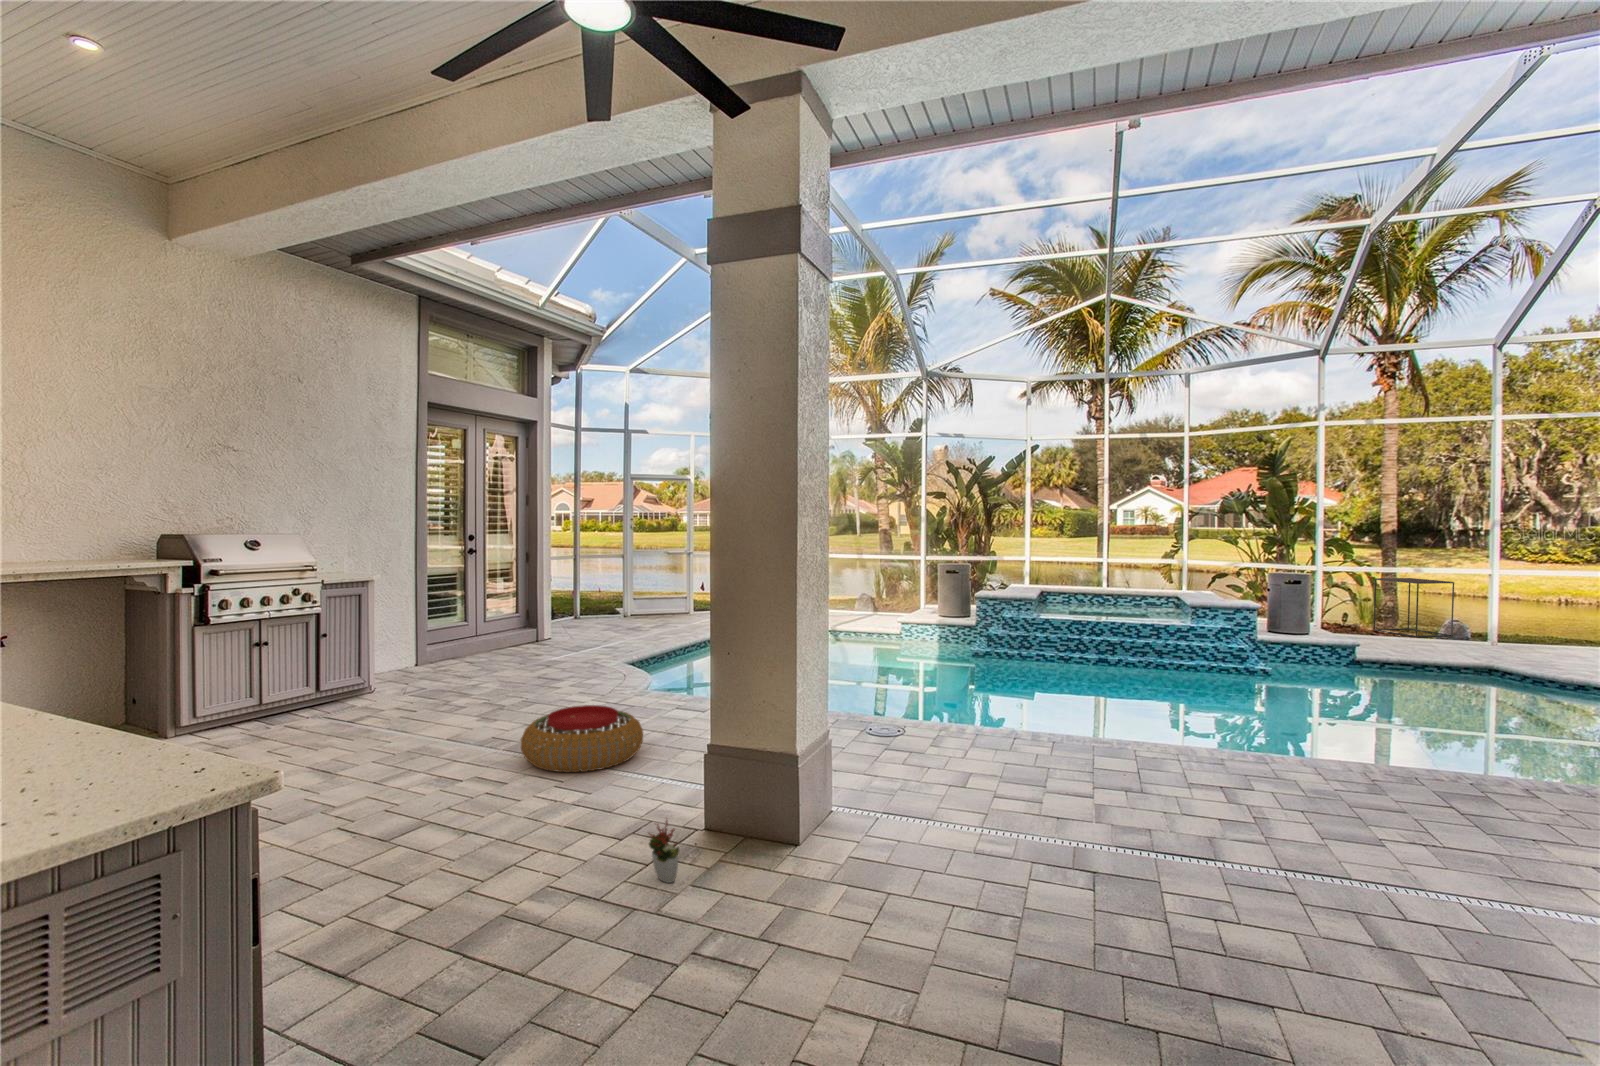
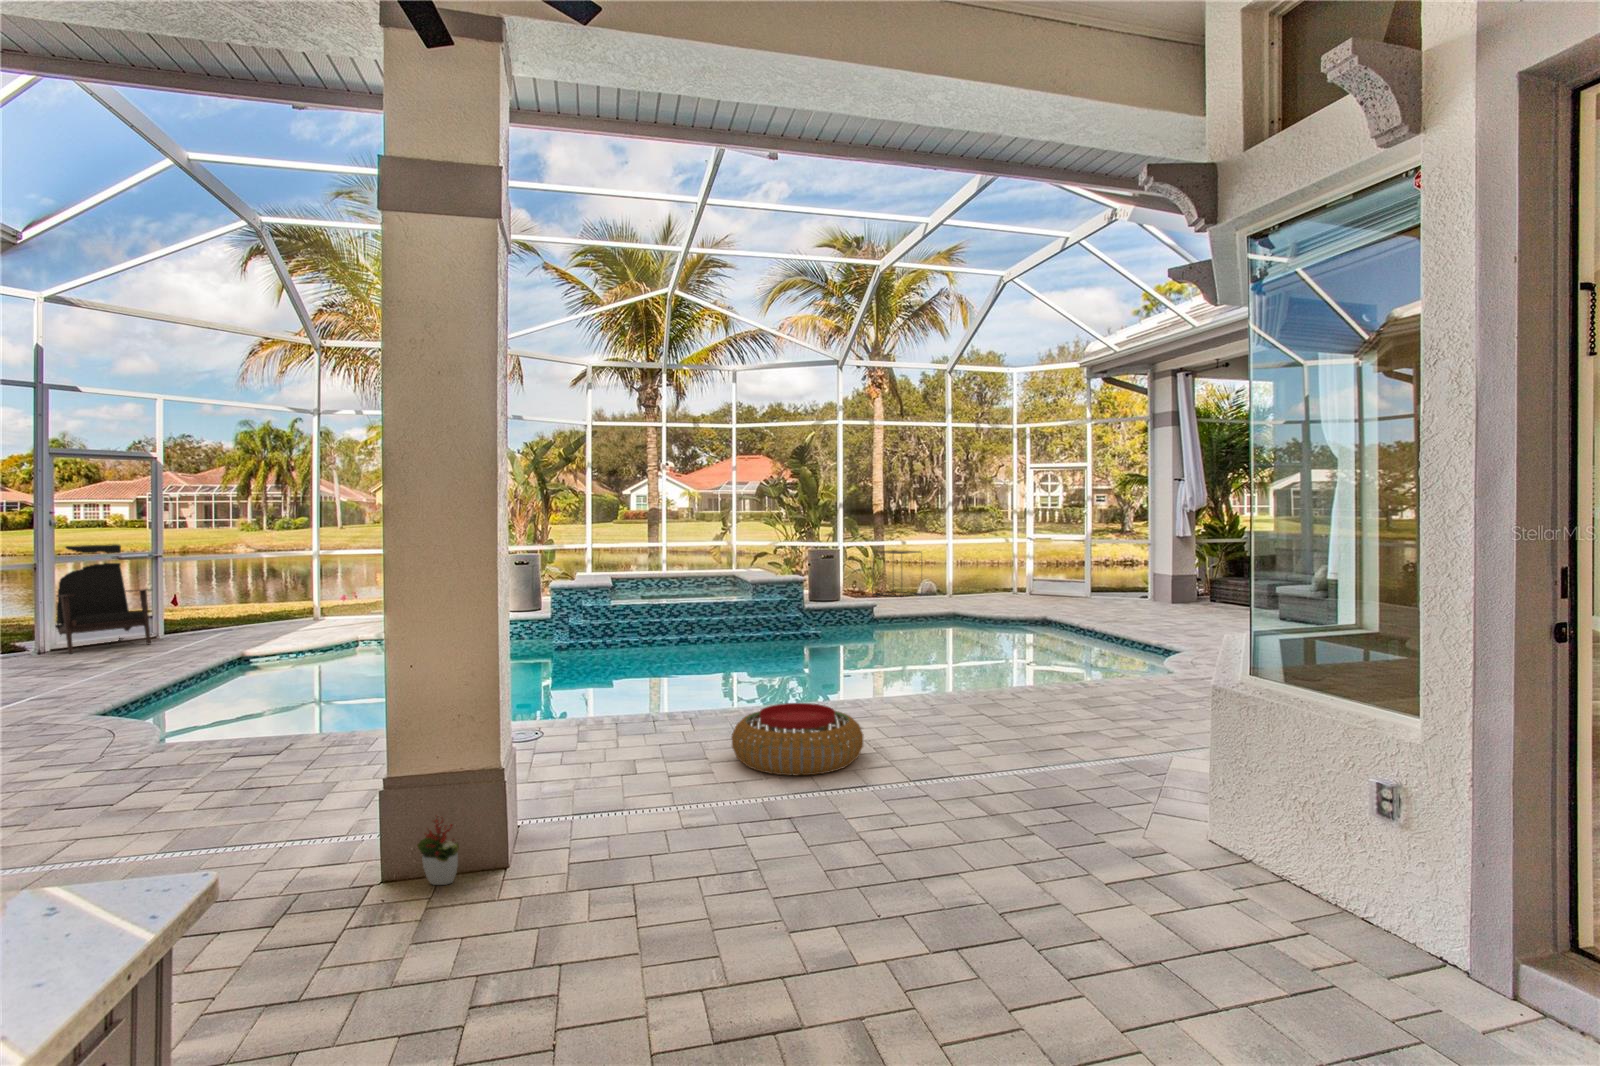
lounge chair: none [633,542,691,618] -> present [56,544,151,654]
pouf: present [521,705,643,772] -> present [732,703,863,776]

